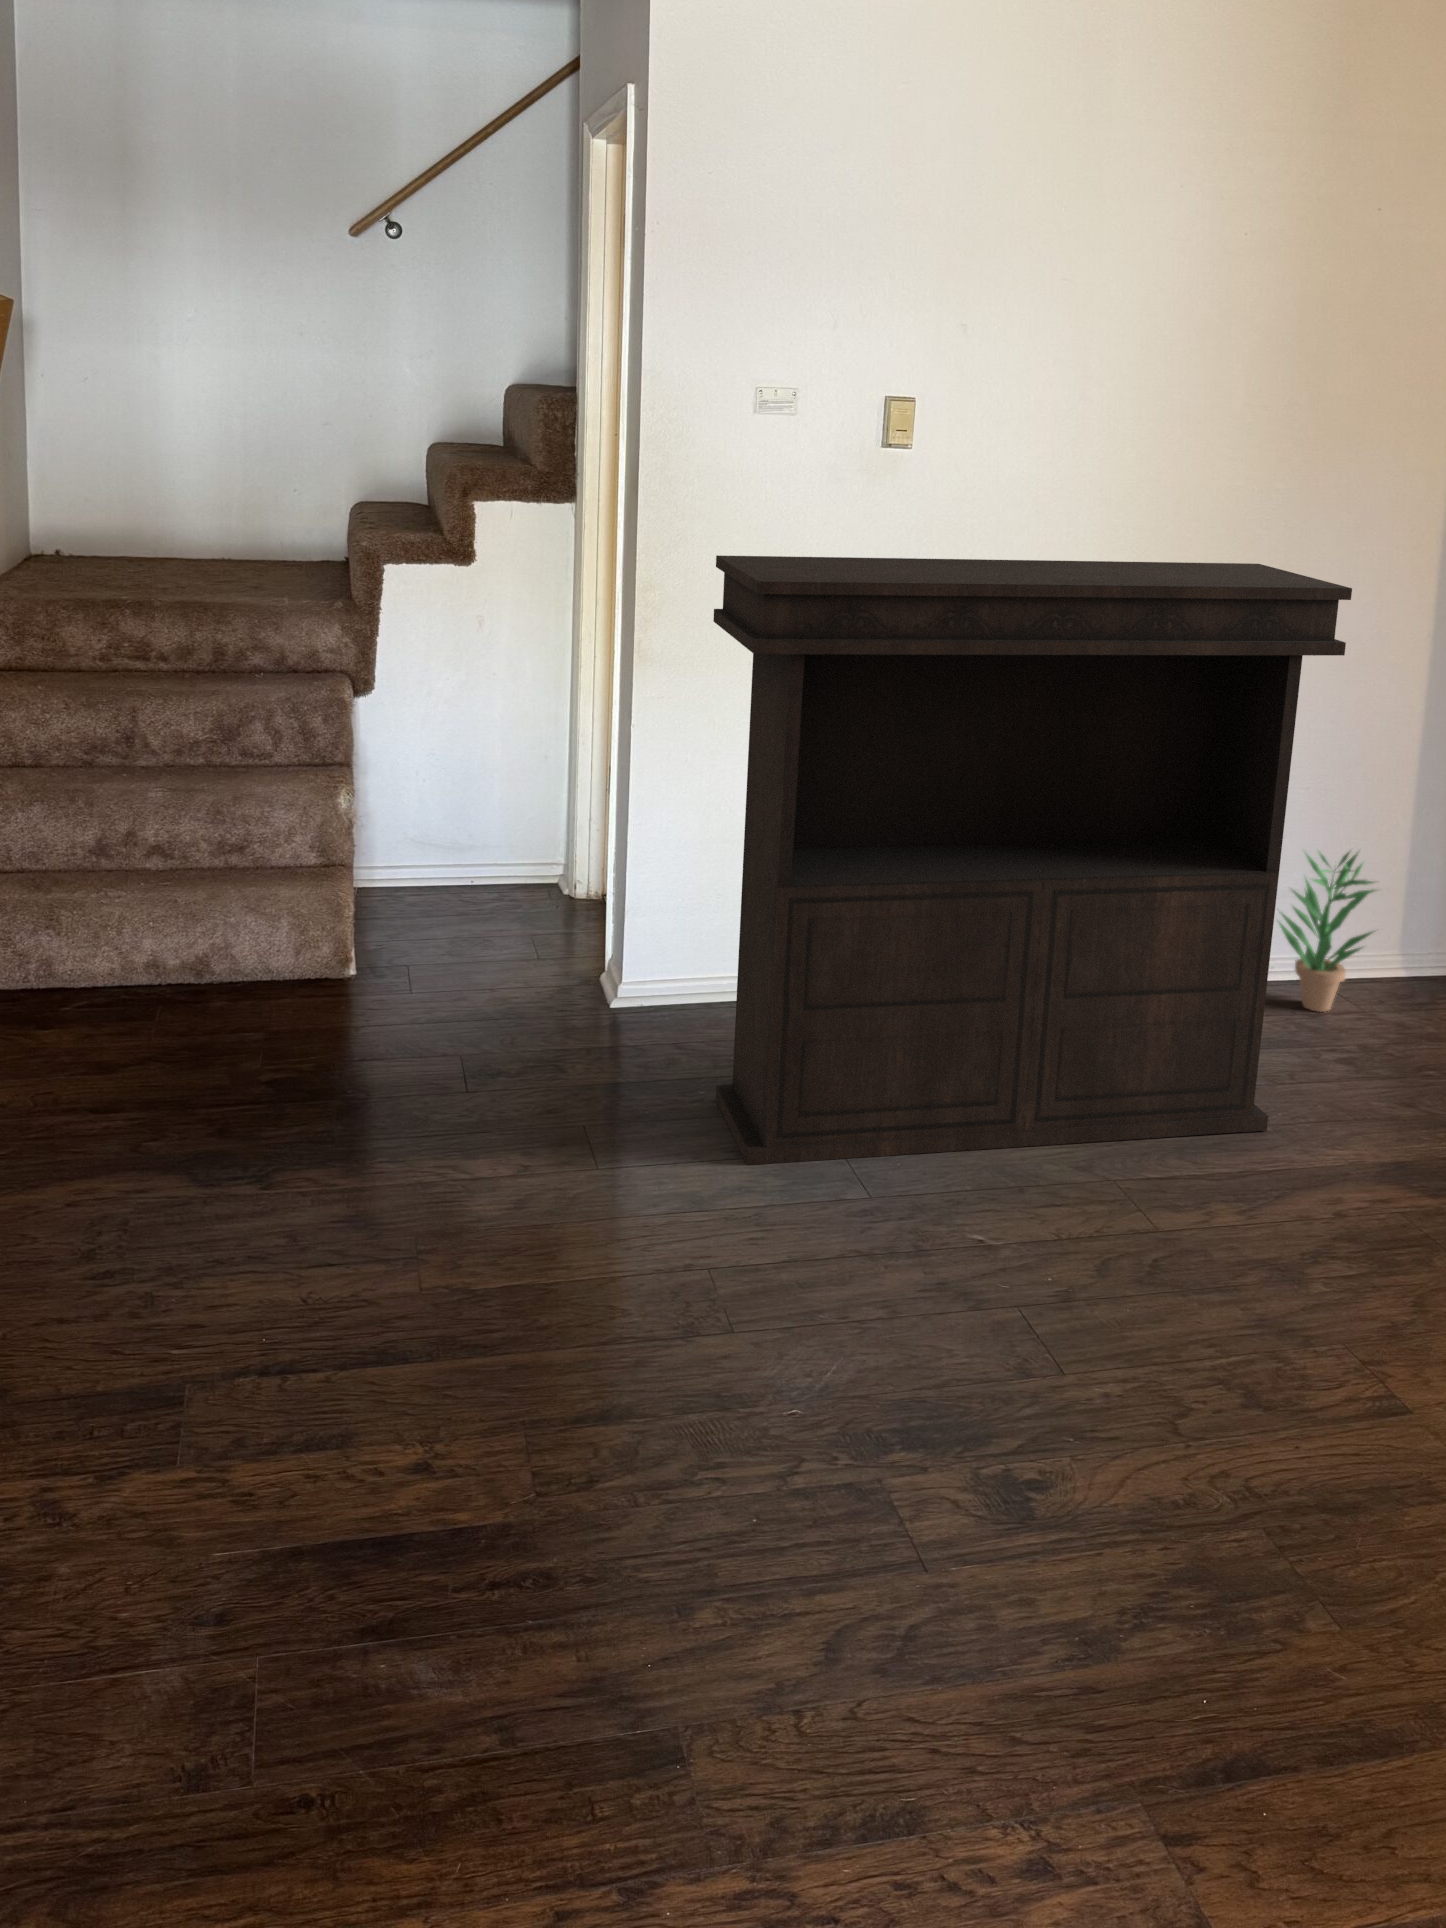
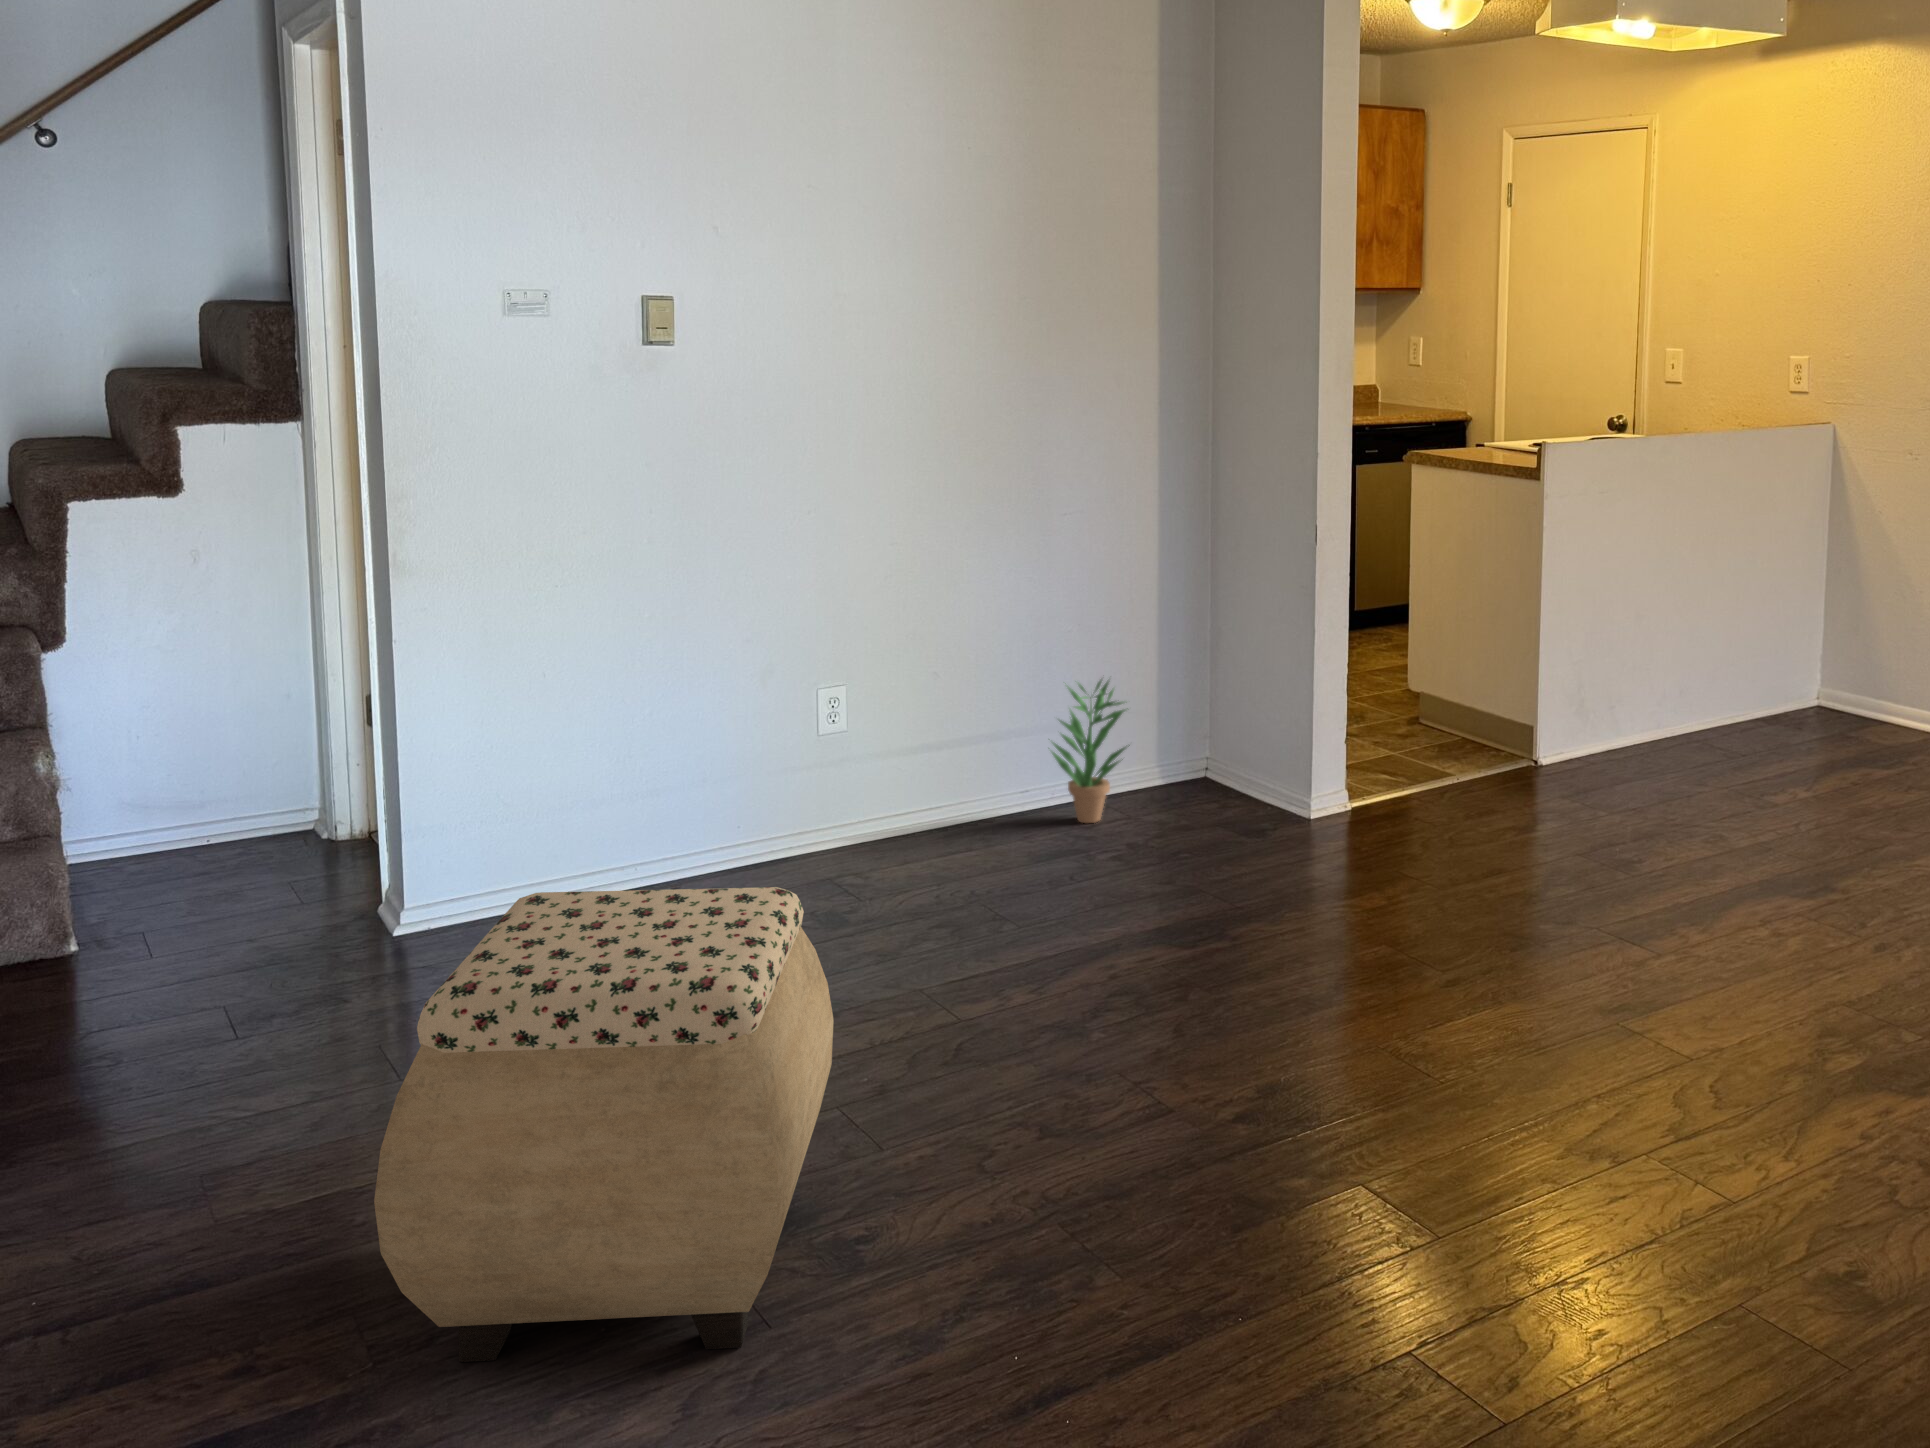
console table: present [713,555,1352,1165] -> none [479,432,1073,1042]
ottoman: none [545,1041,1021,1605] -> present [374,887,834,1362]

